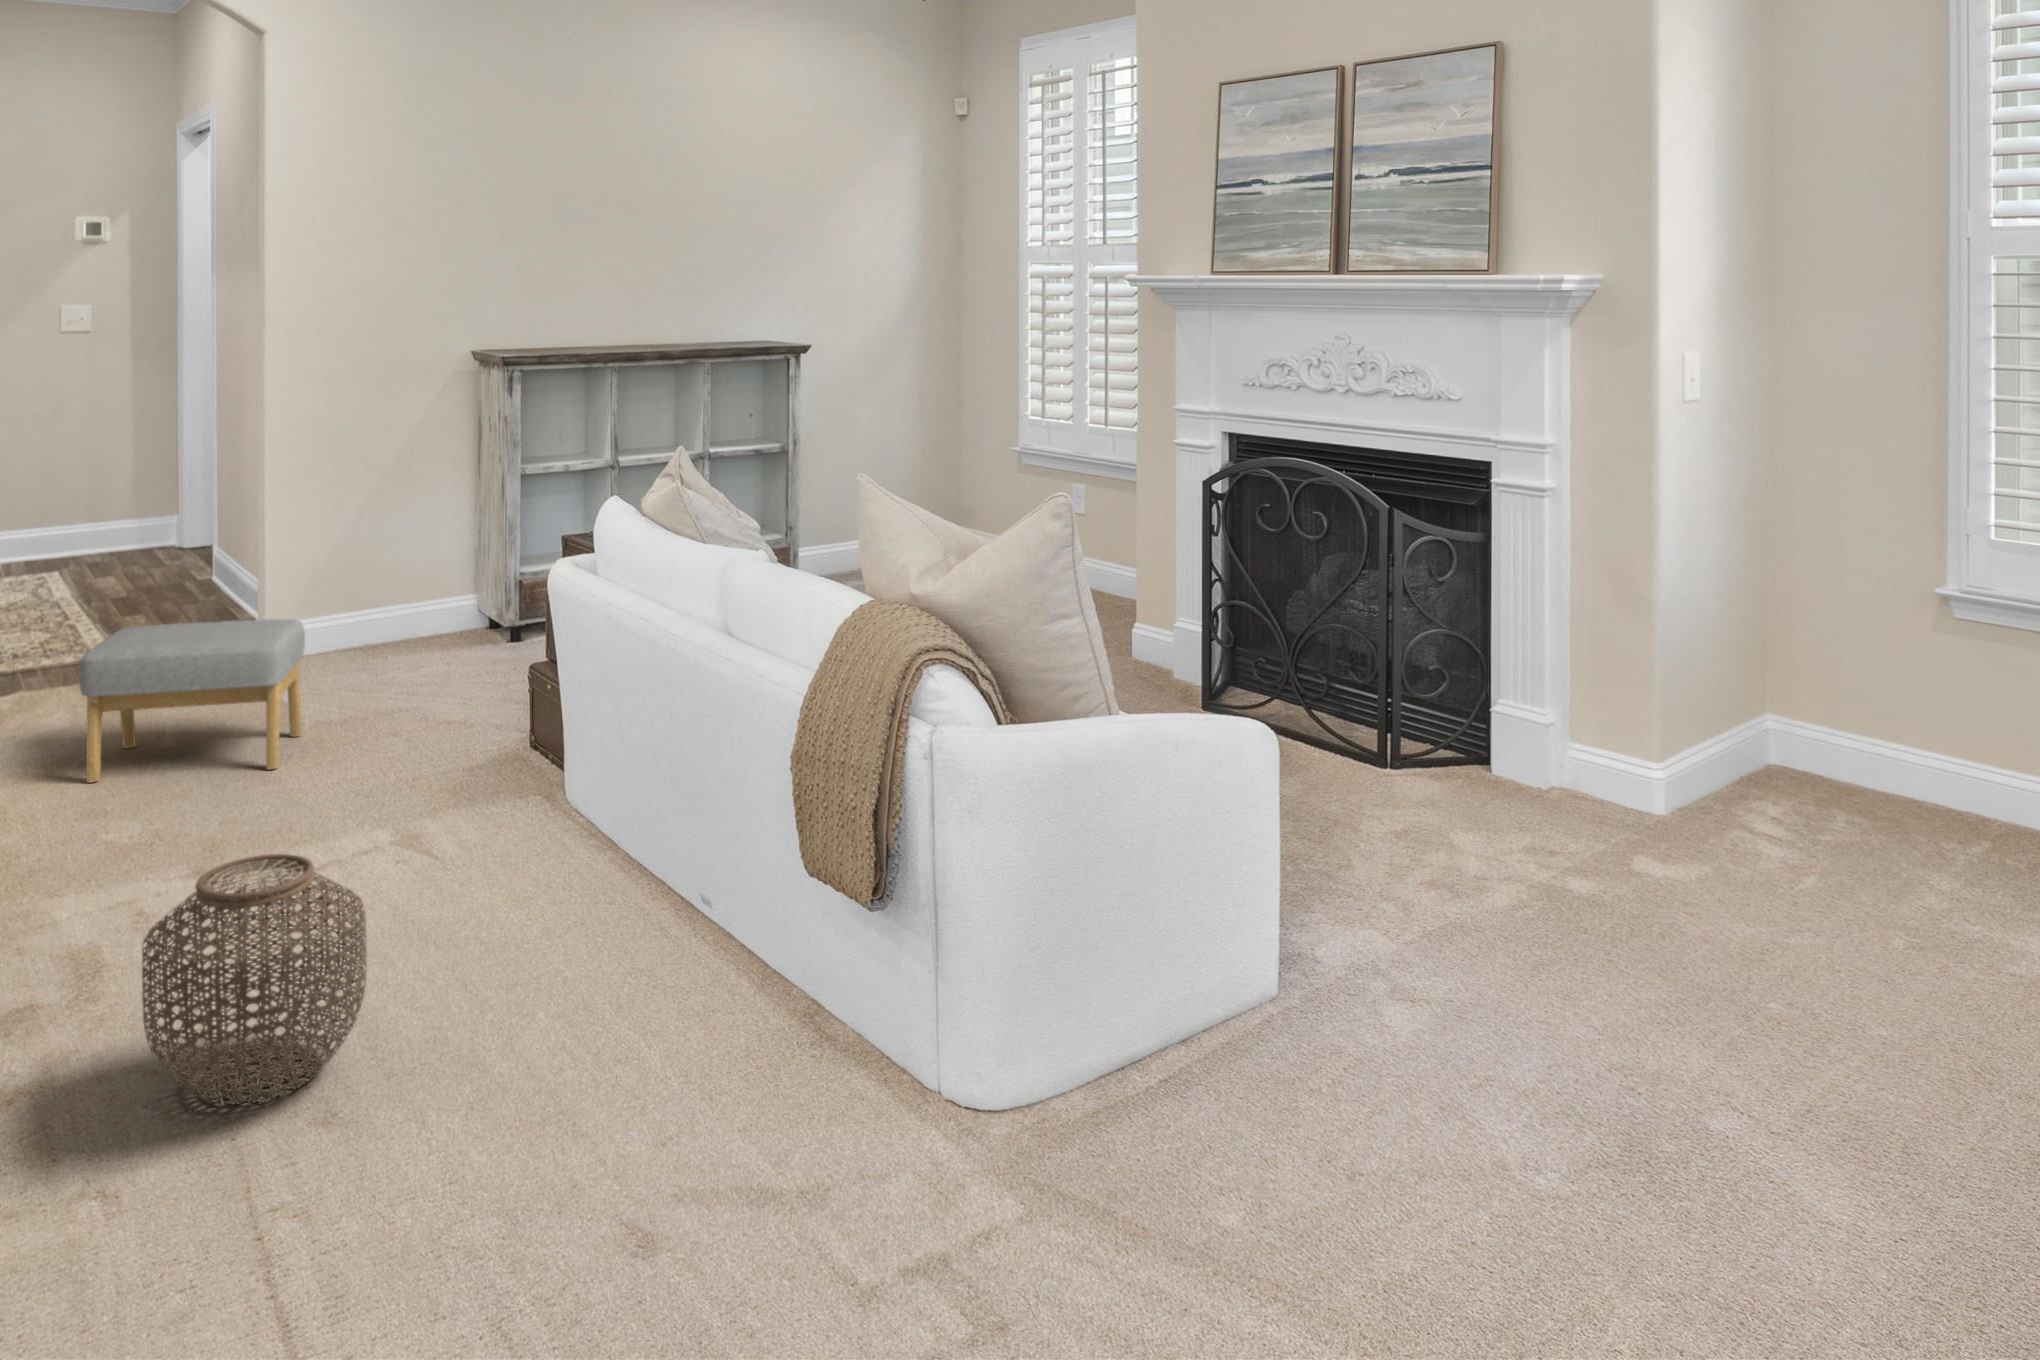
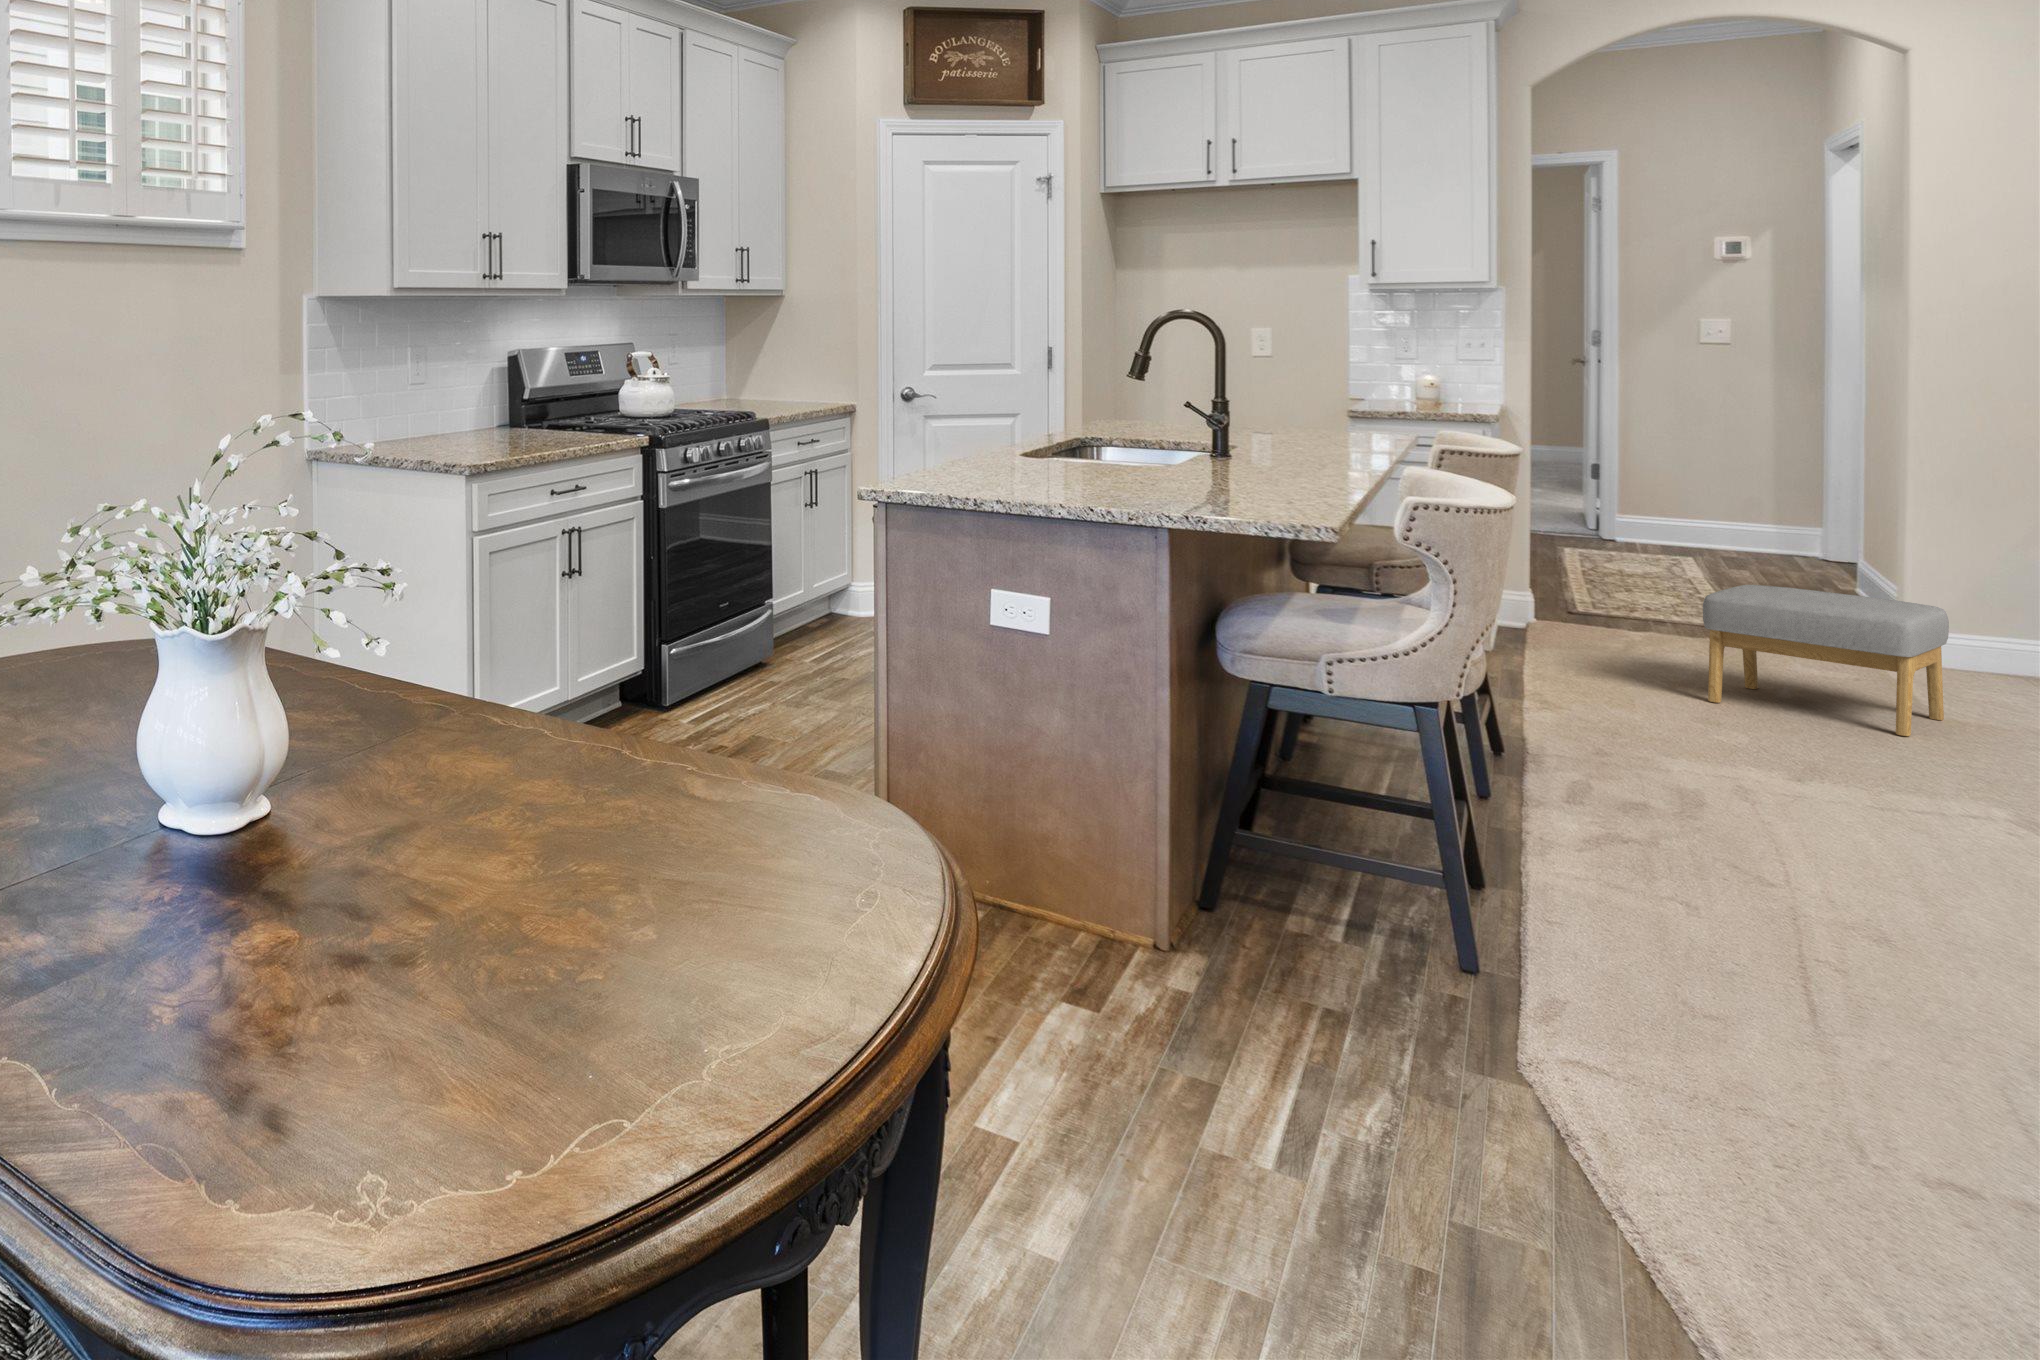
woven basket: present [142,854,367,1105] -> none [1741,733,1966,930]

